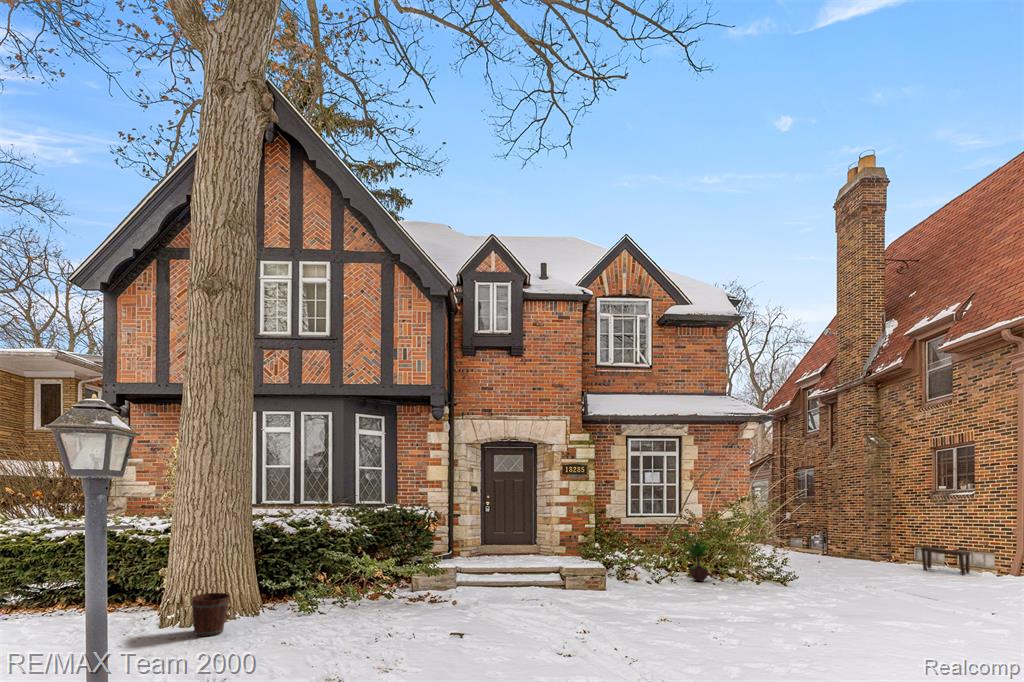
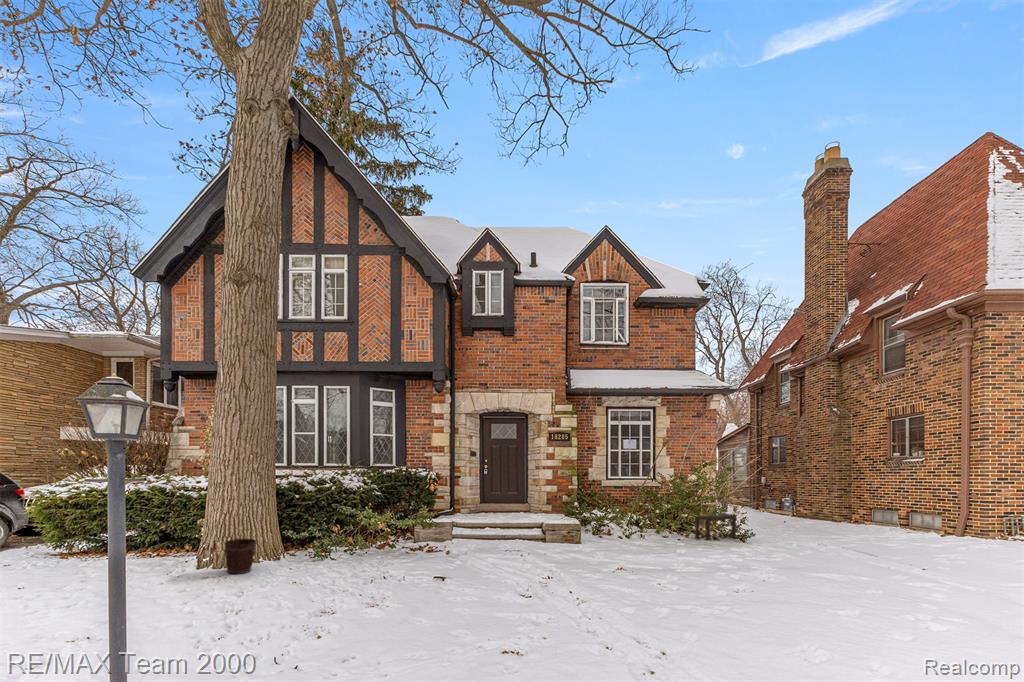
potted tree: present [687,541,708,581] -> none [654,496,677,534]
bench: present [921,547,970,575] -> present [695,513,737,540]

